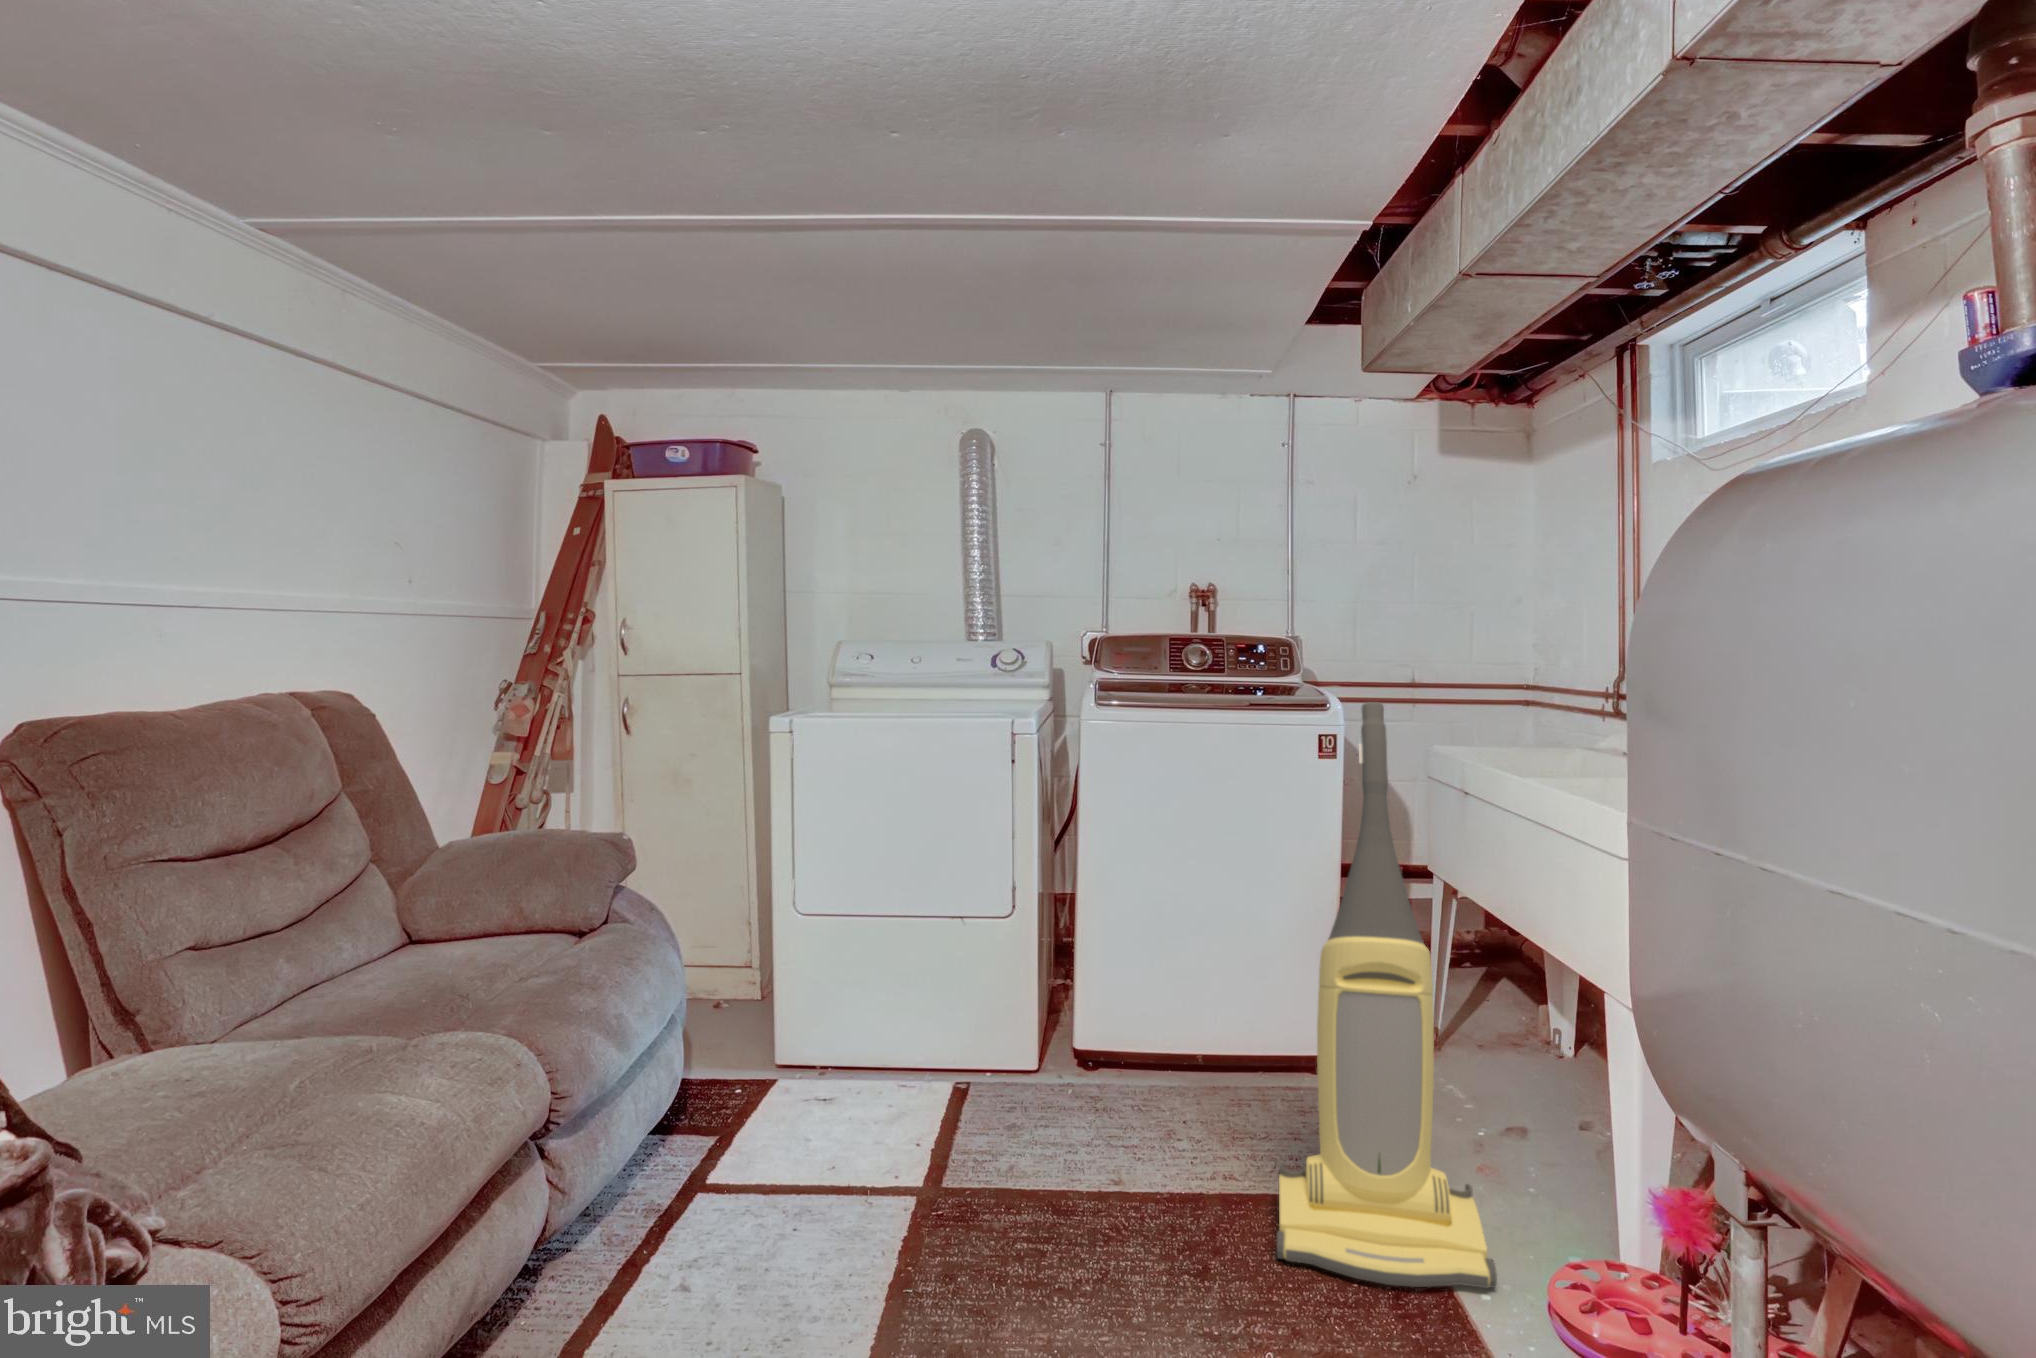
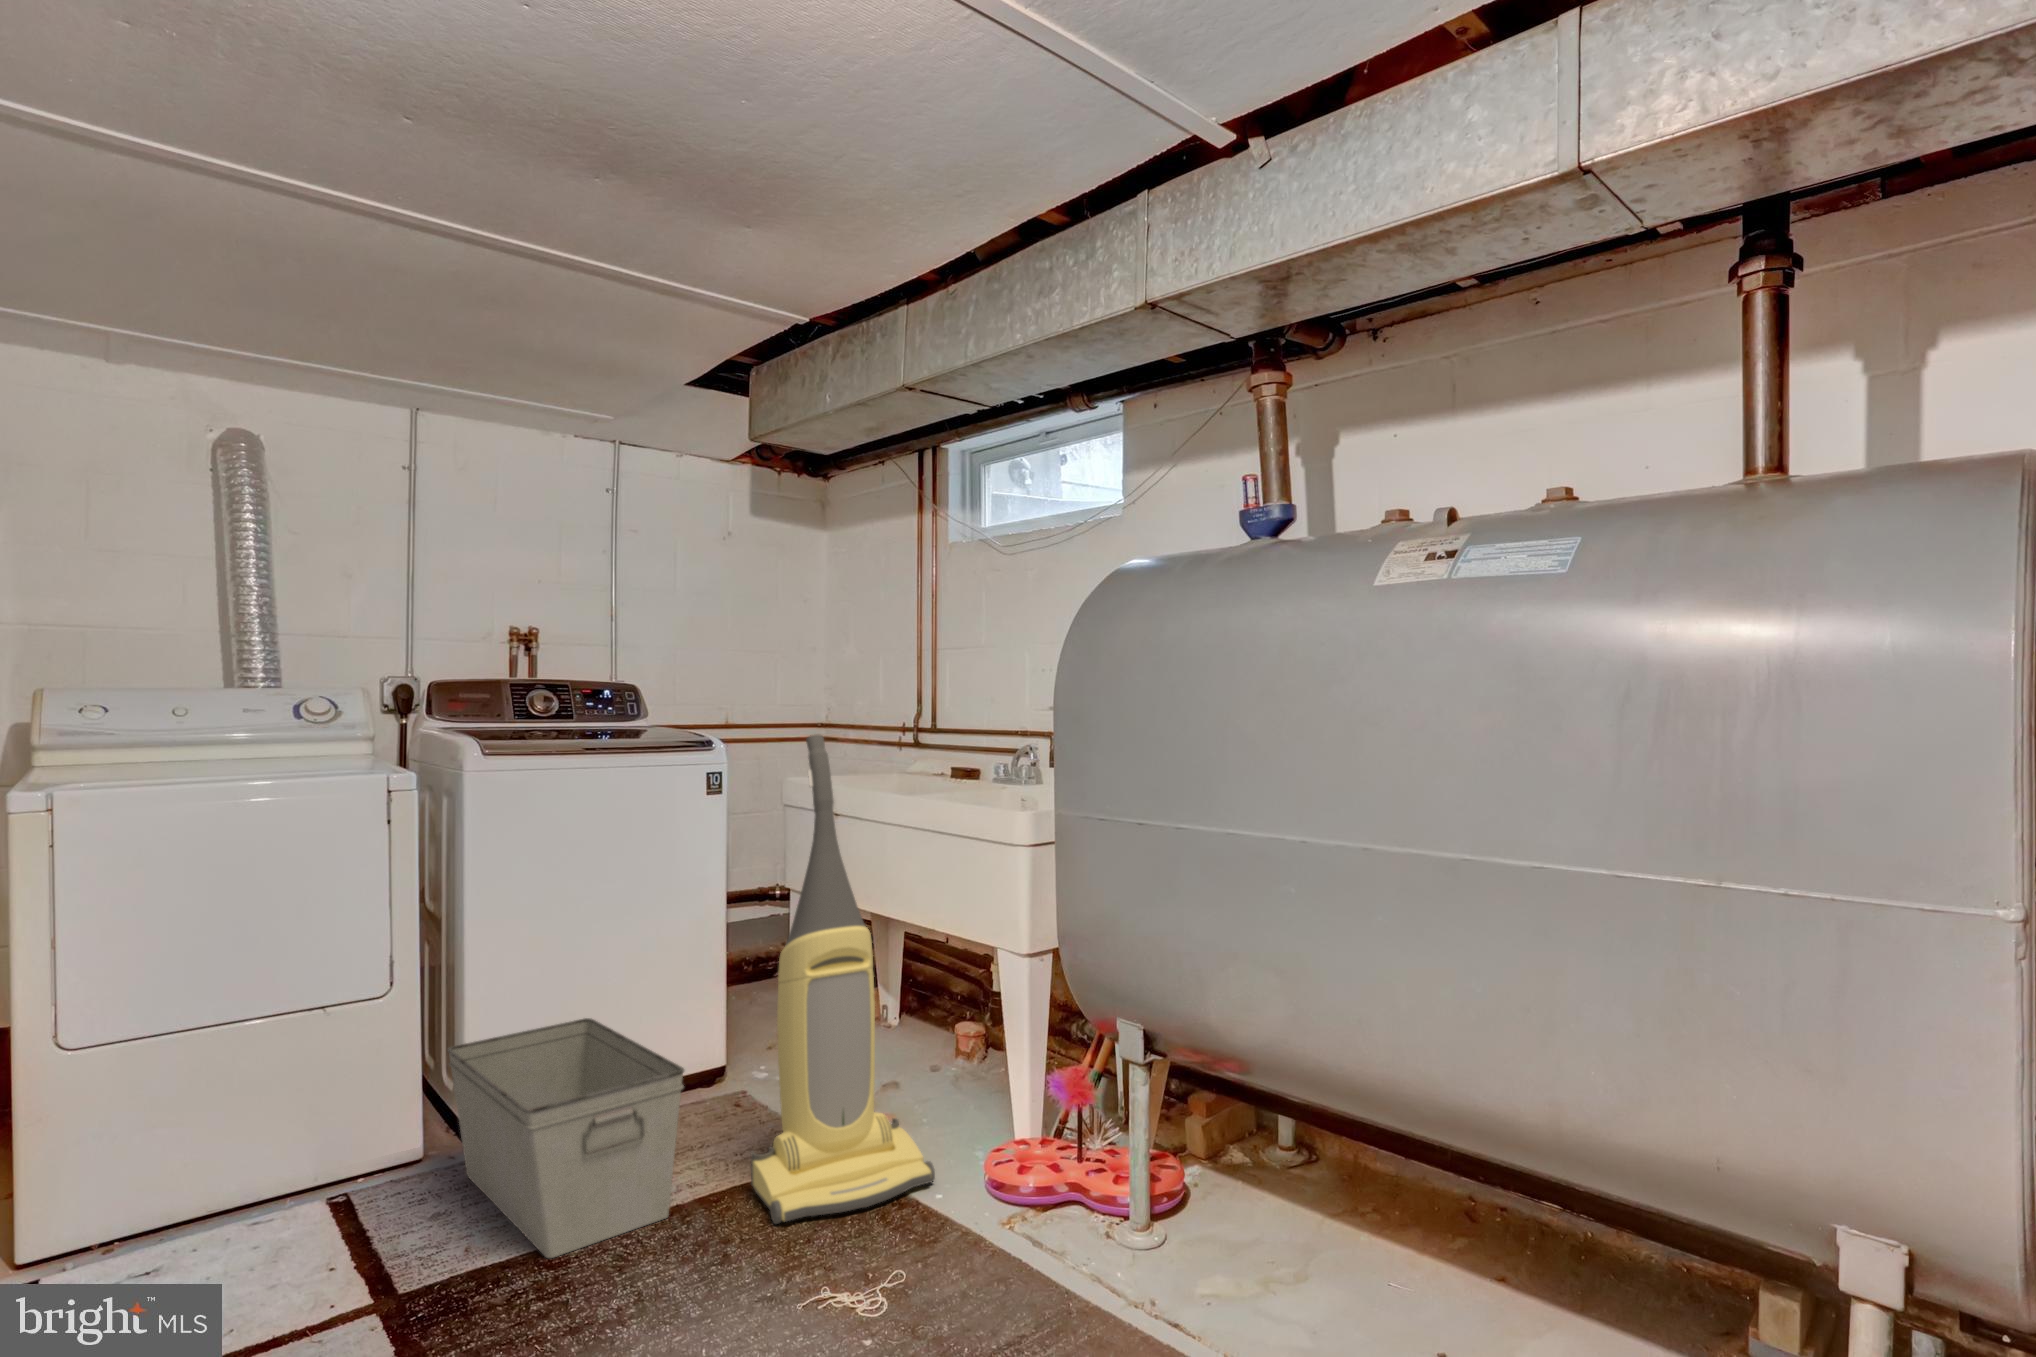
storage bin: none [1041,968,1205,1201] -> present [448,1018,684,1258]

